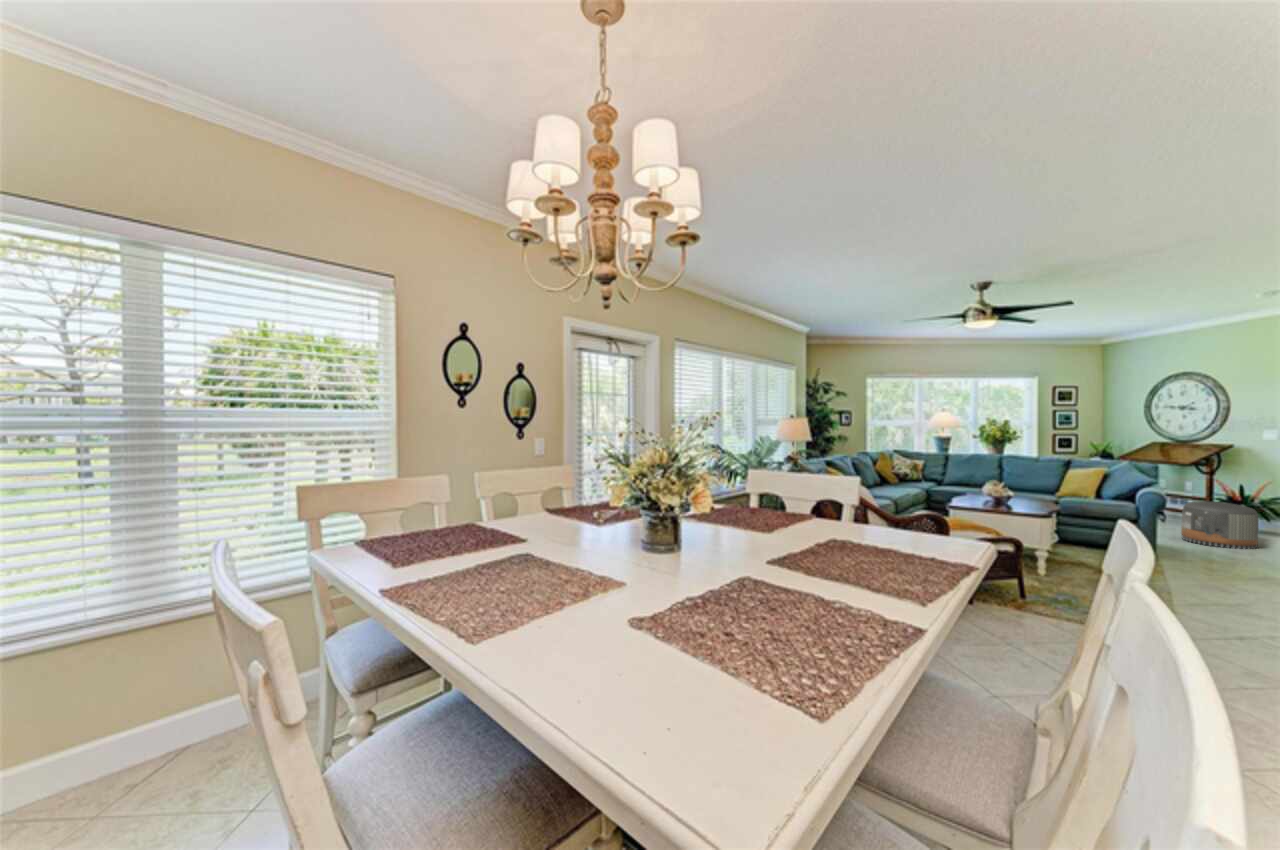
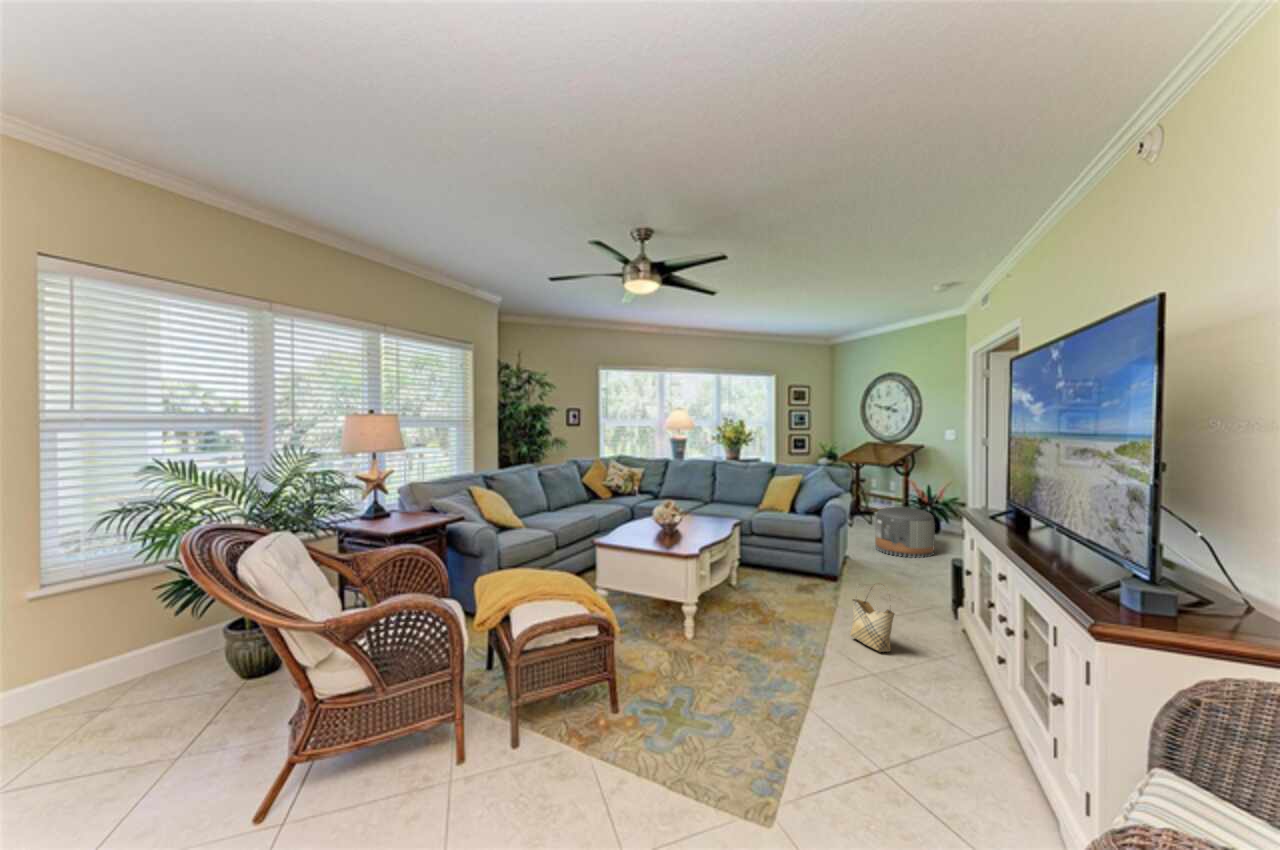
woven basket: none [1194,549,1247,604] -> present [850,583,894,652]

